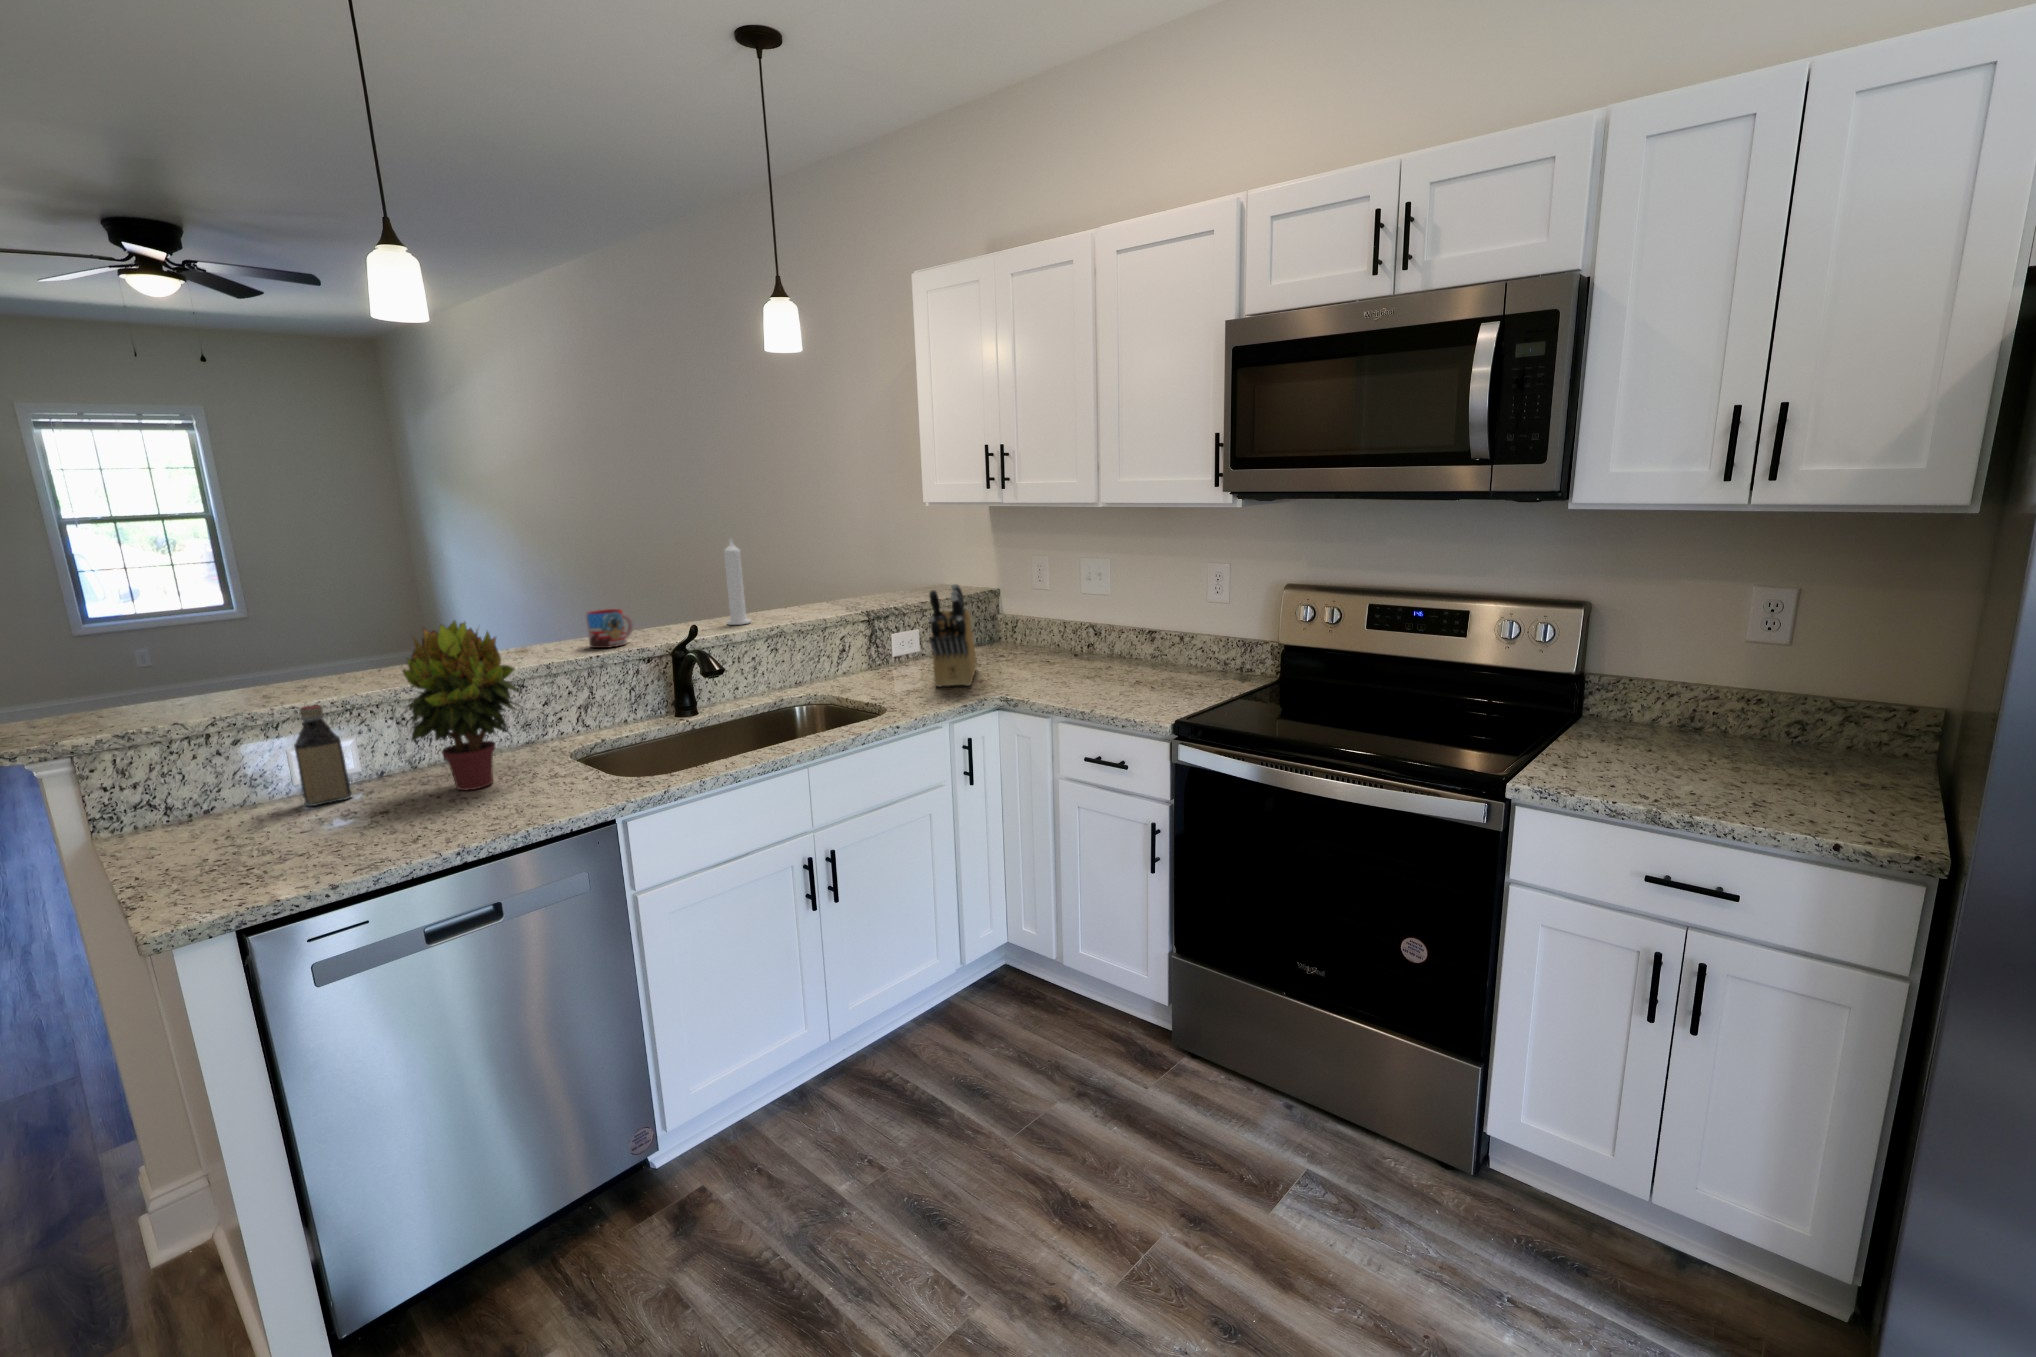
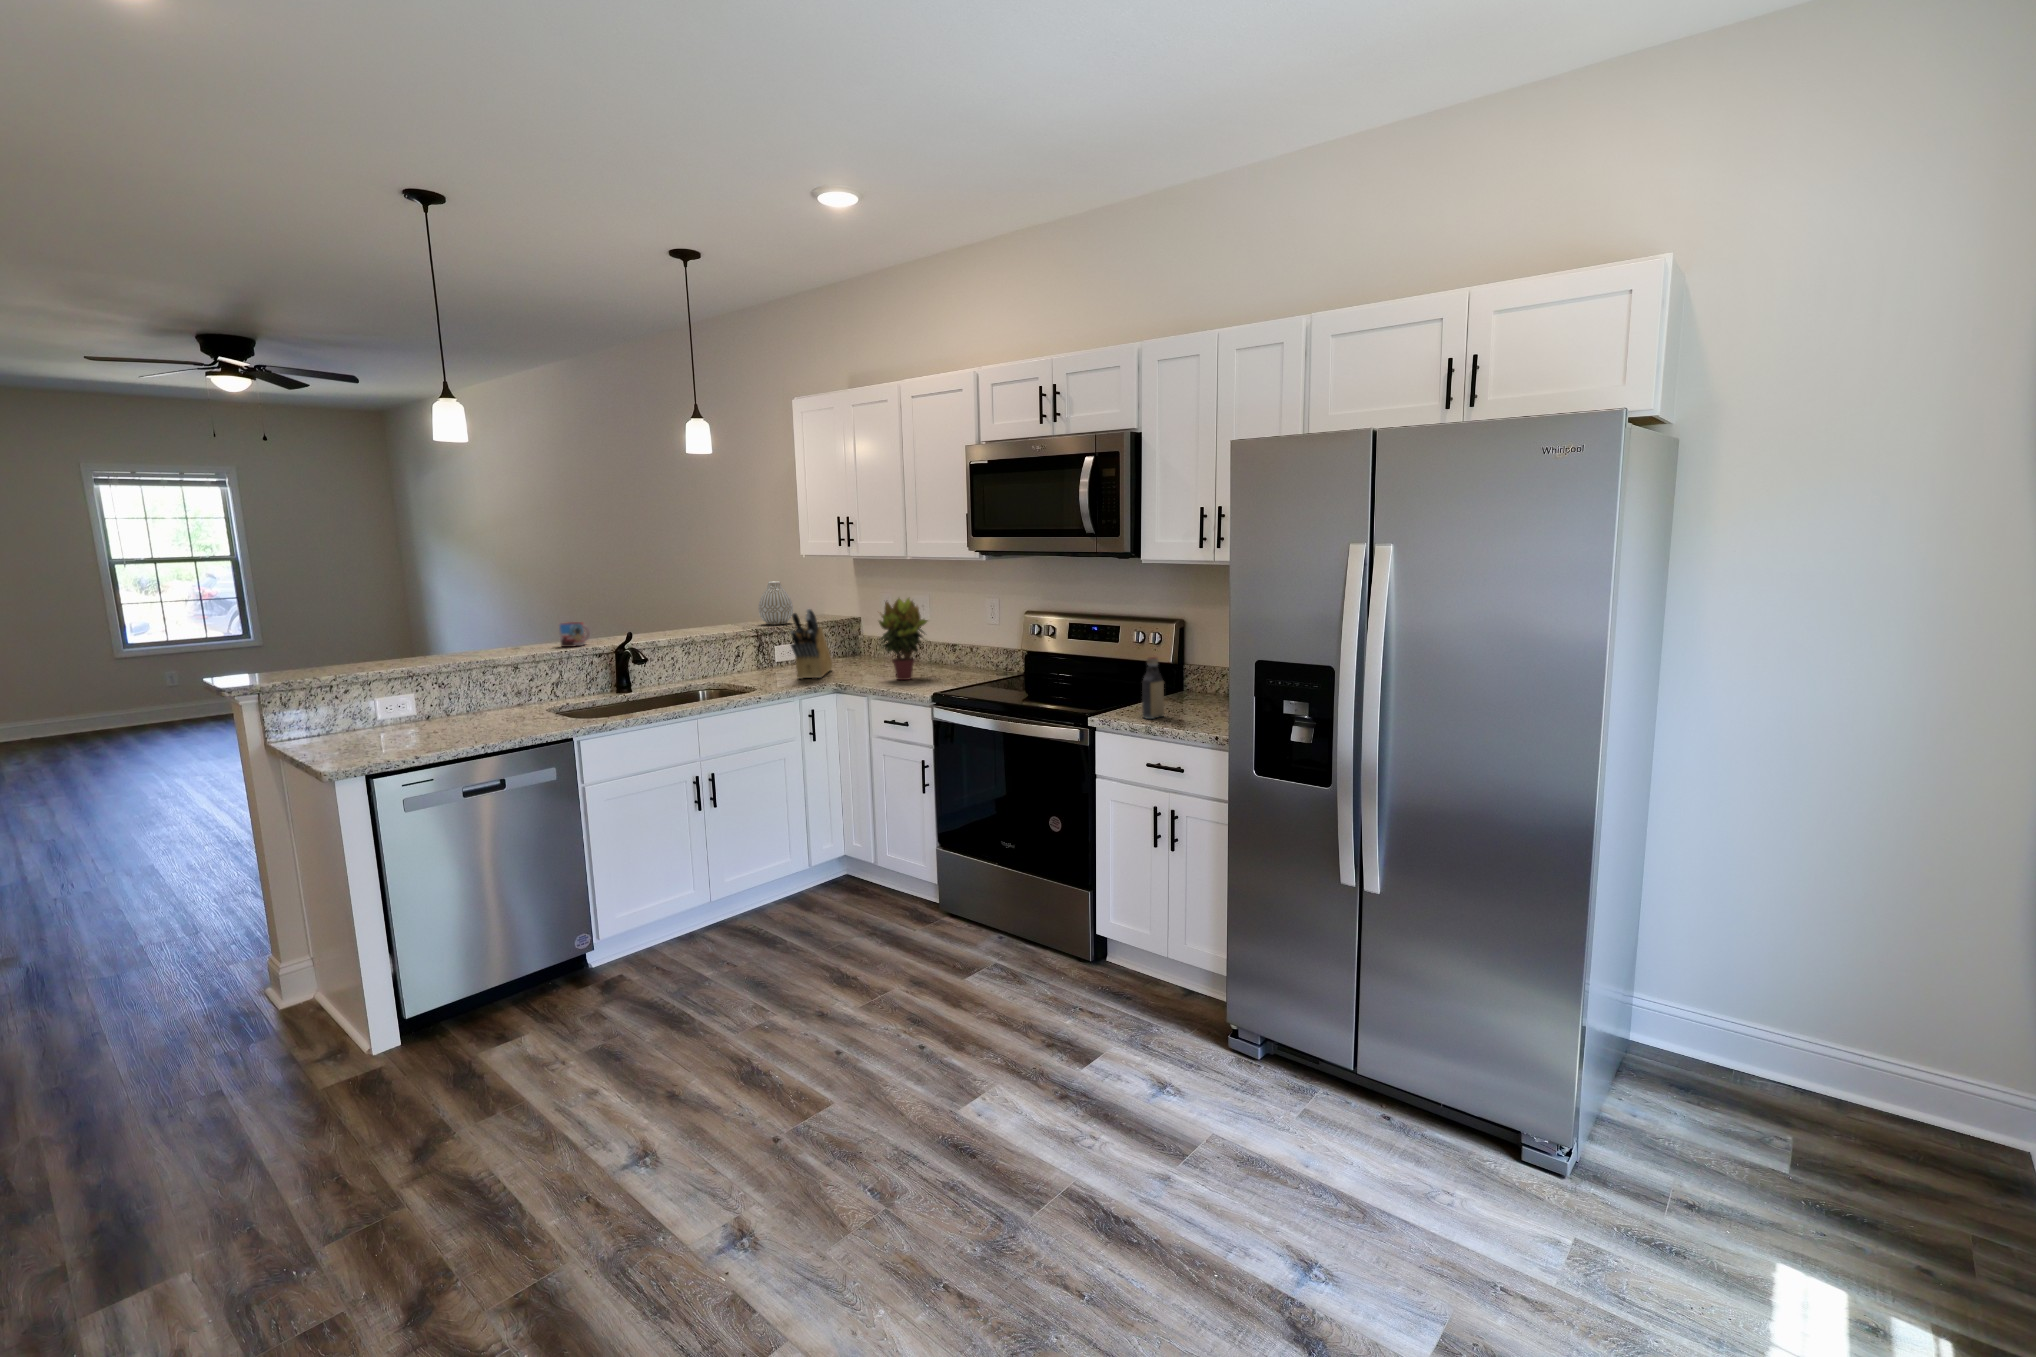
candle: present [724,540,751,625] -> none [655,577,673,636]
vase: none [866,541,914,603] -> present [758,581,793,625]
potted plant: present [403,621,522,790] -> present [879,598,927,680]
bottle: present [294,705,352,806] -> present [1142,657,1164,719]

